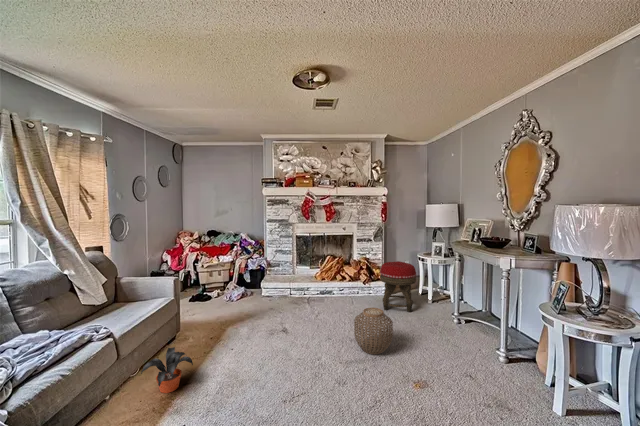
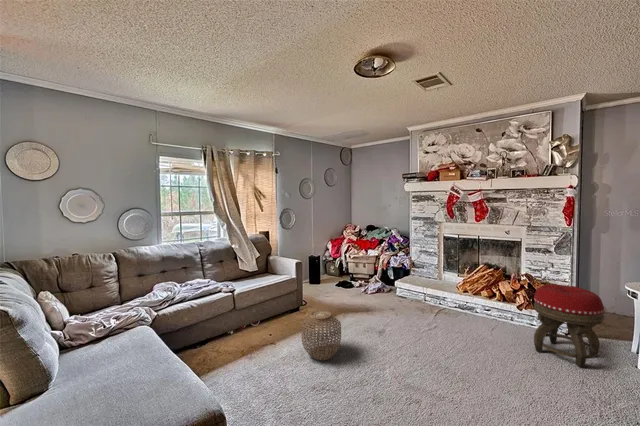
woven basket: present [354,308,393,354] -> present [301,310,341,360]
potted plant: present [141,347,193,393] -> none [245,313,280,346]

